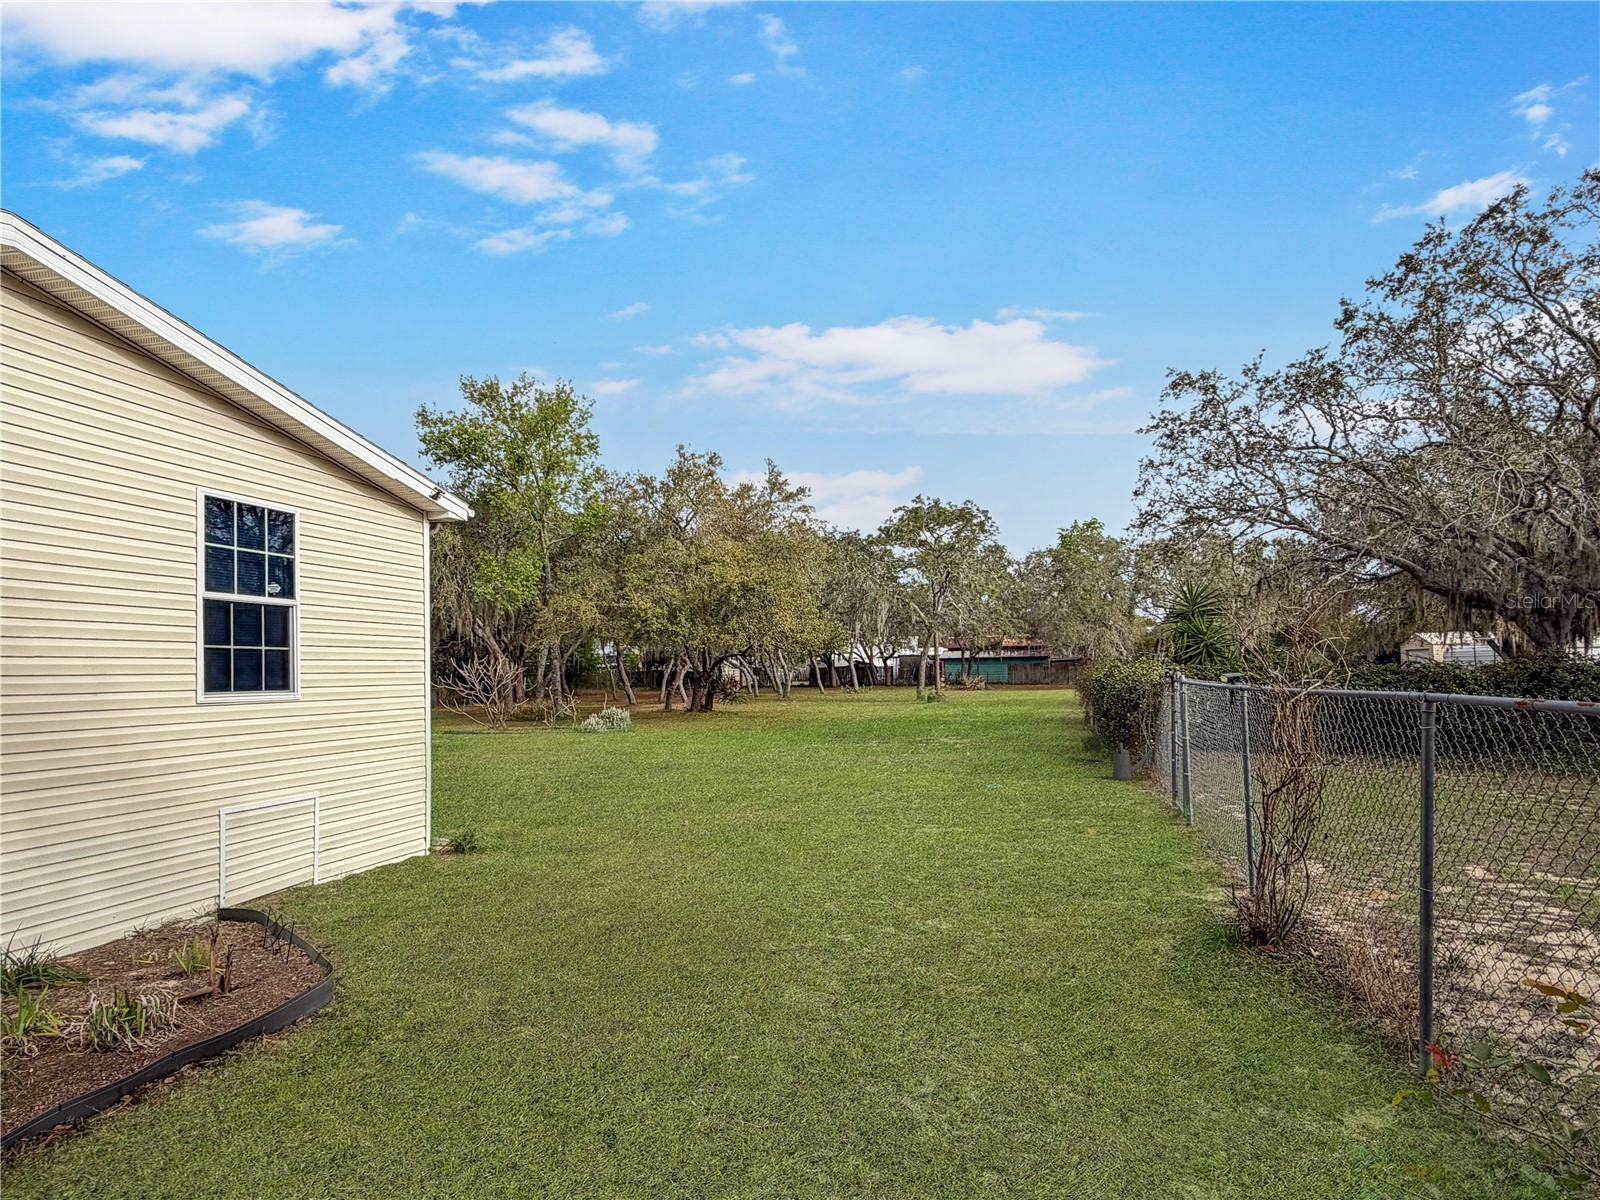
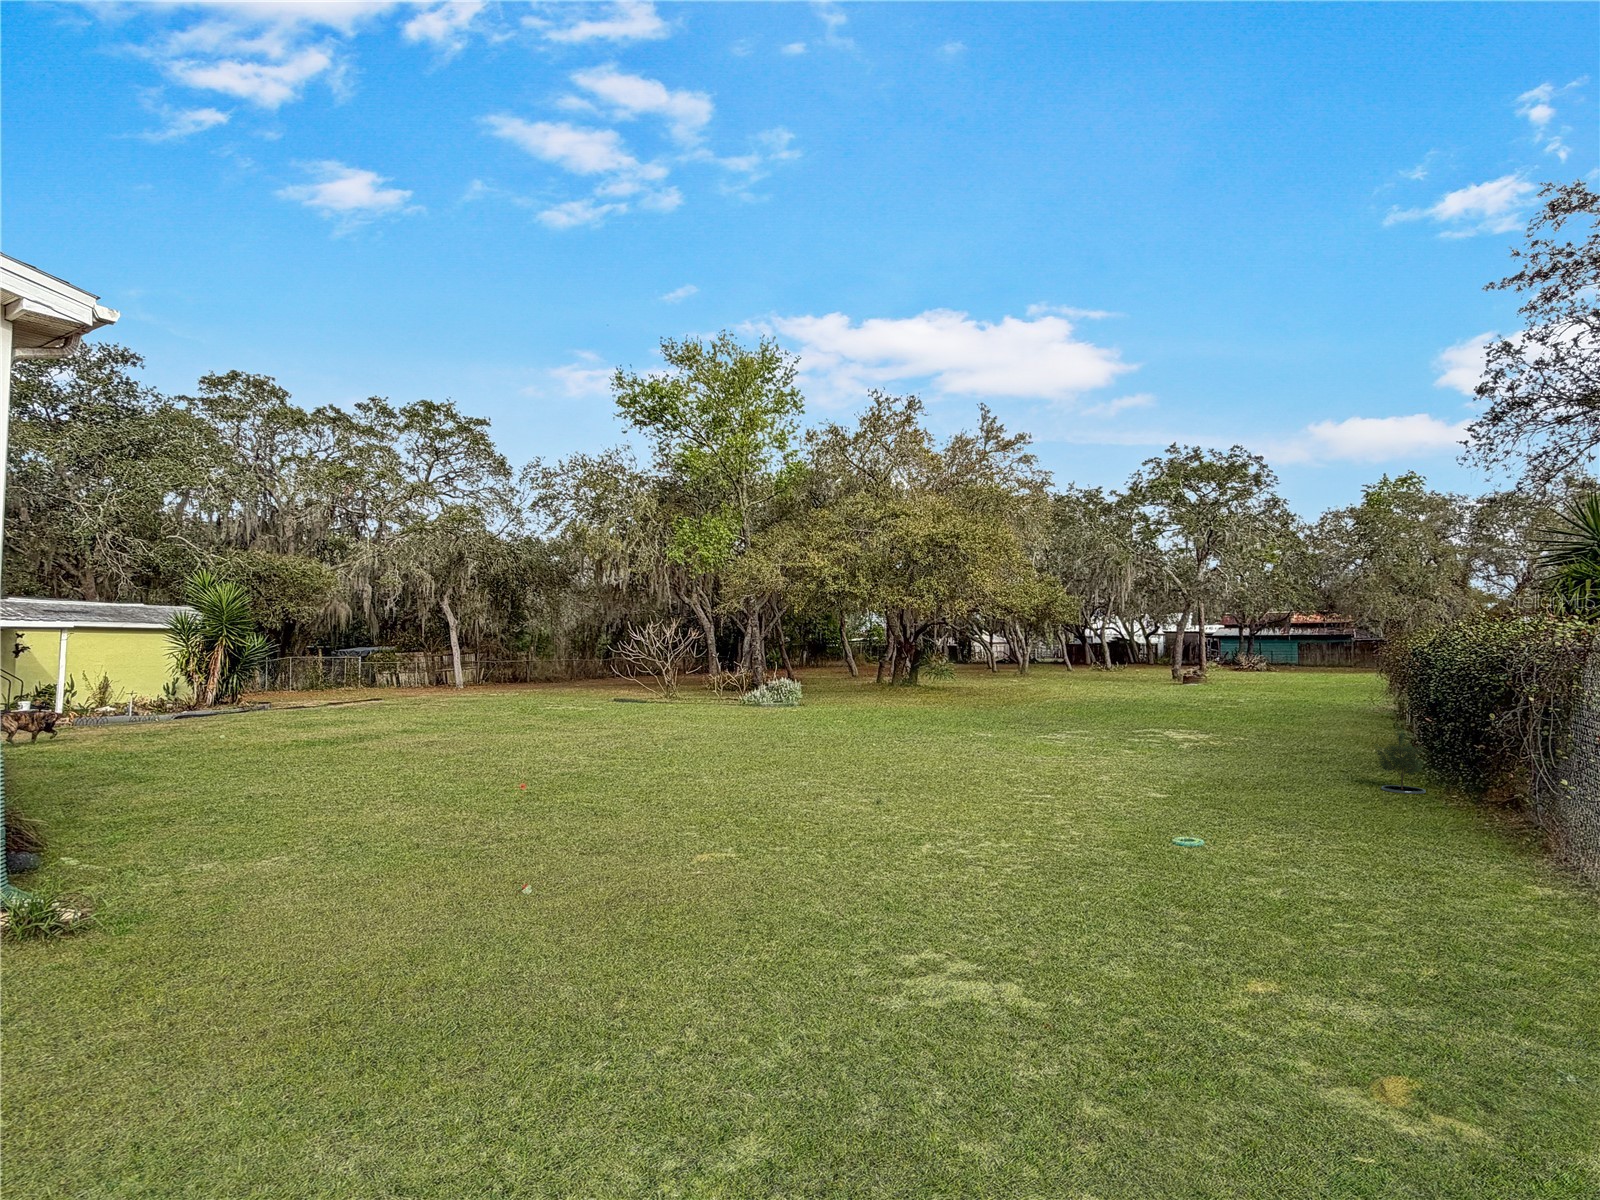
watering can: present [1106,743,1152,780] -> none [1426,767,1535,842]

